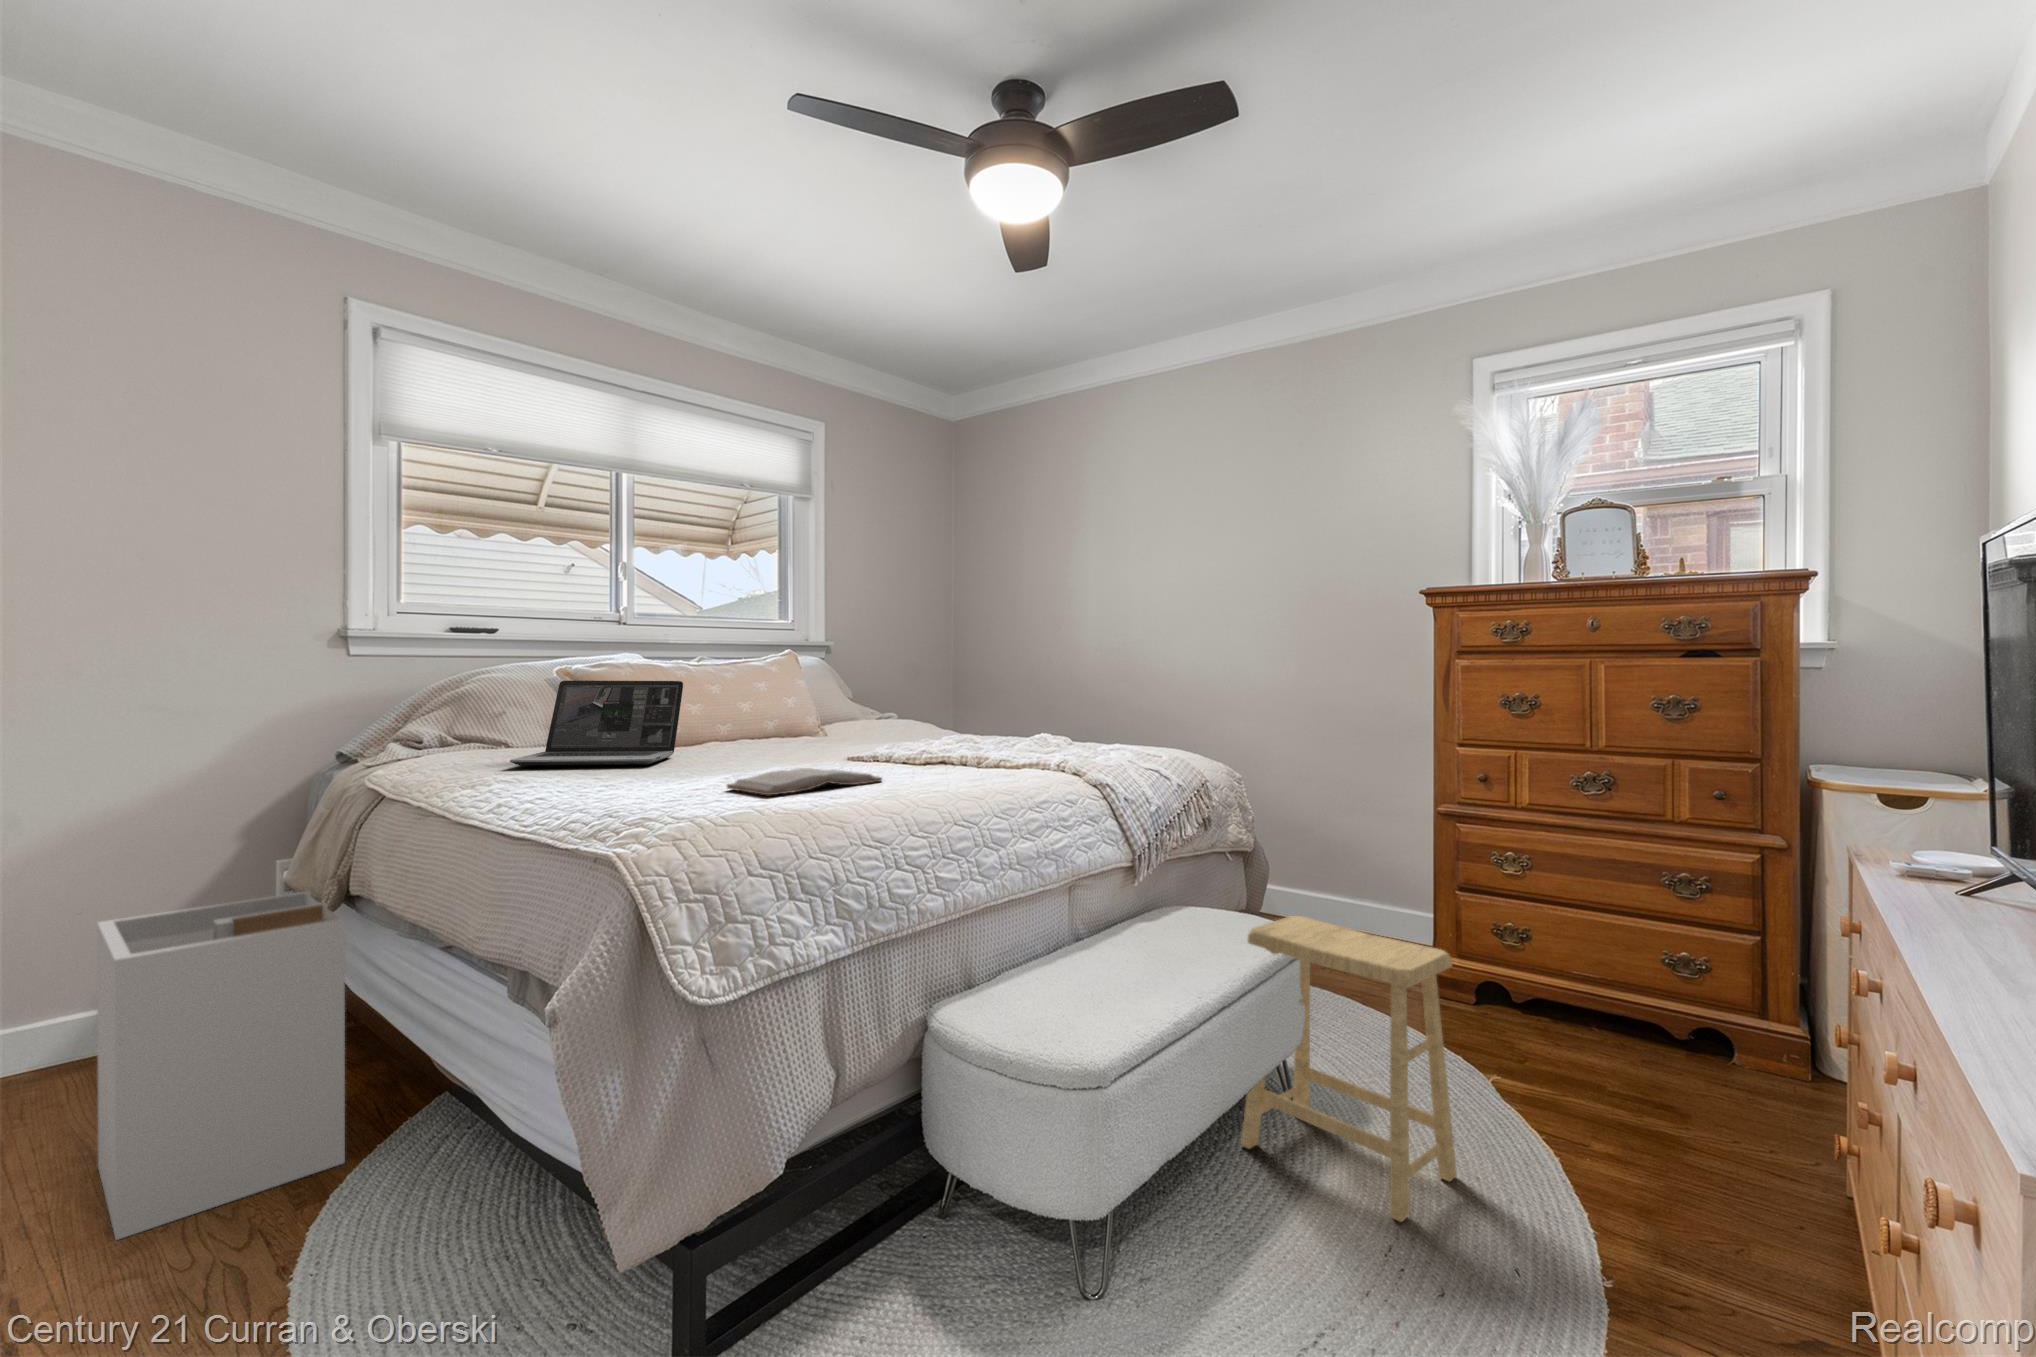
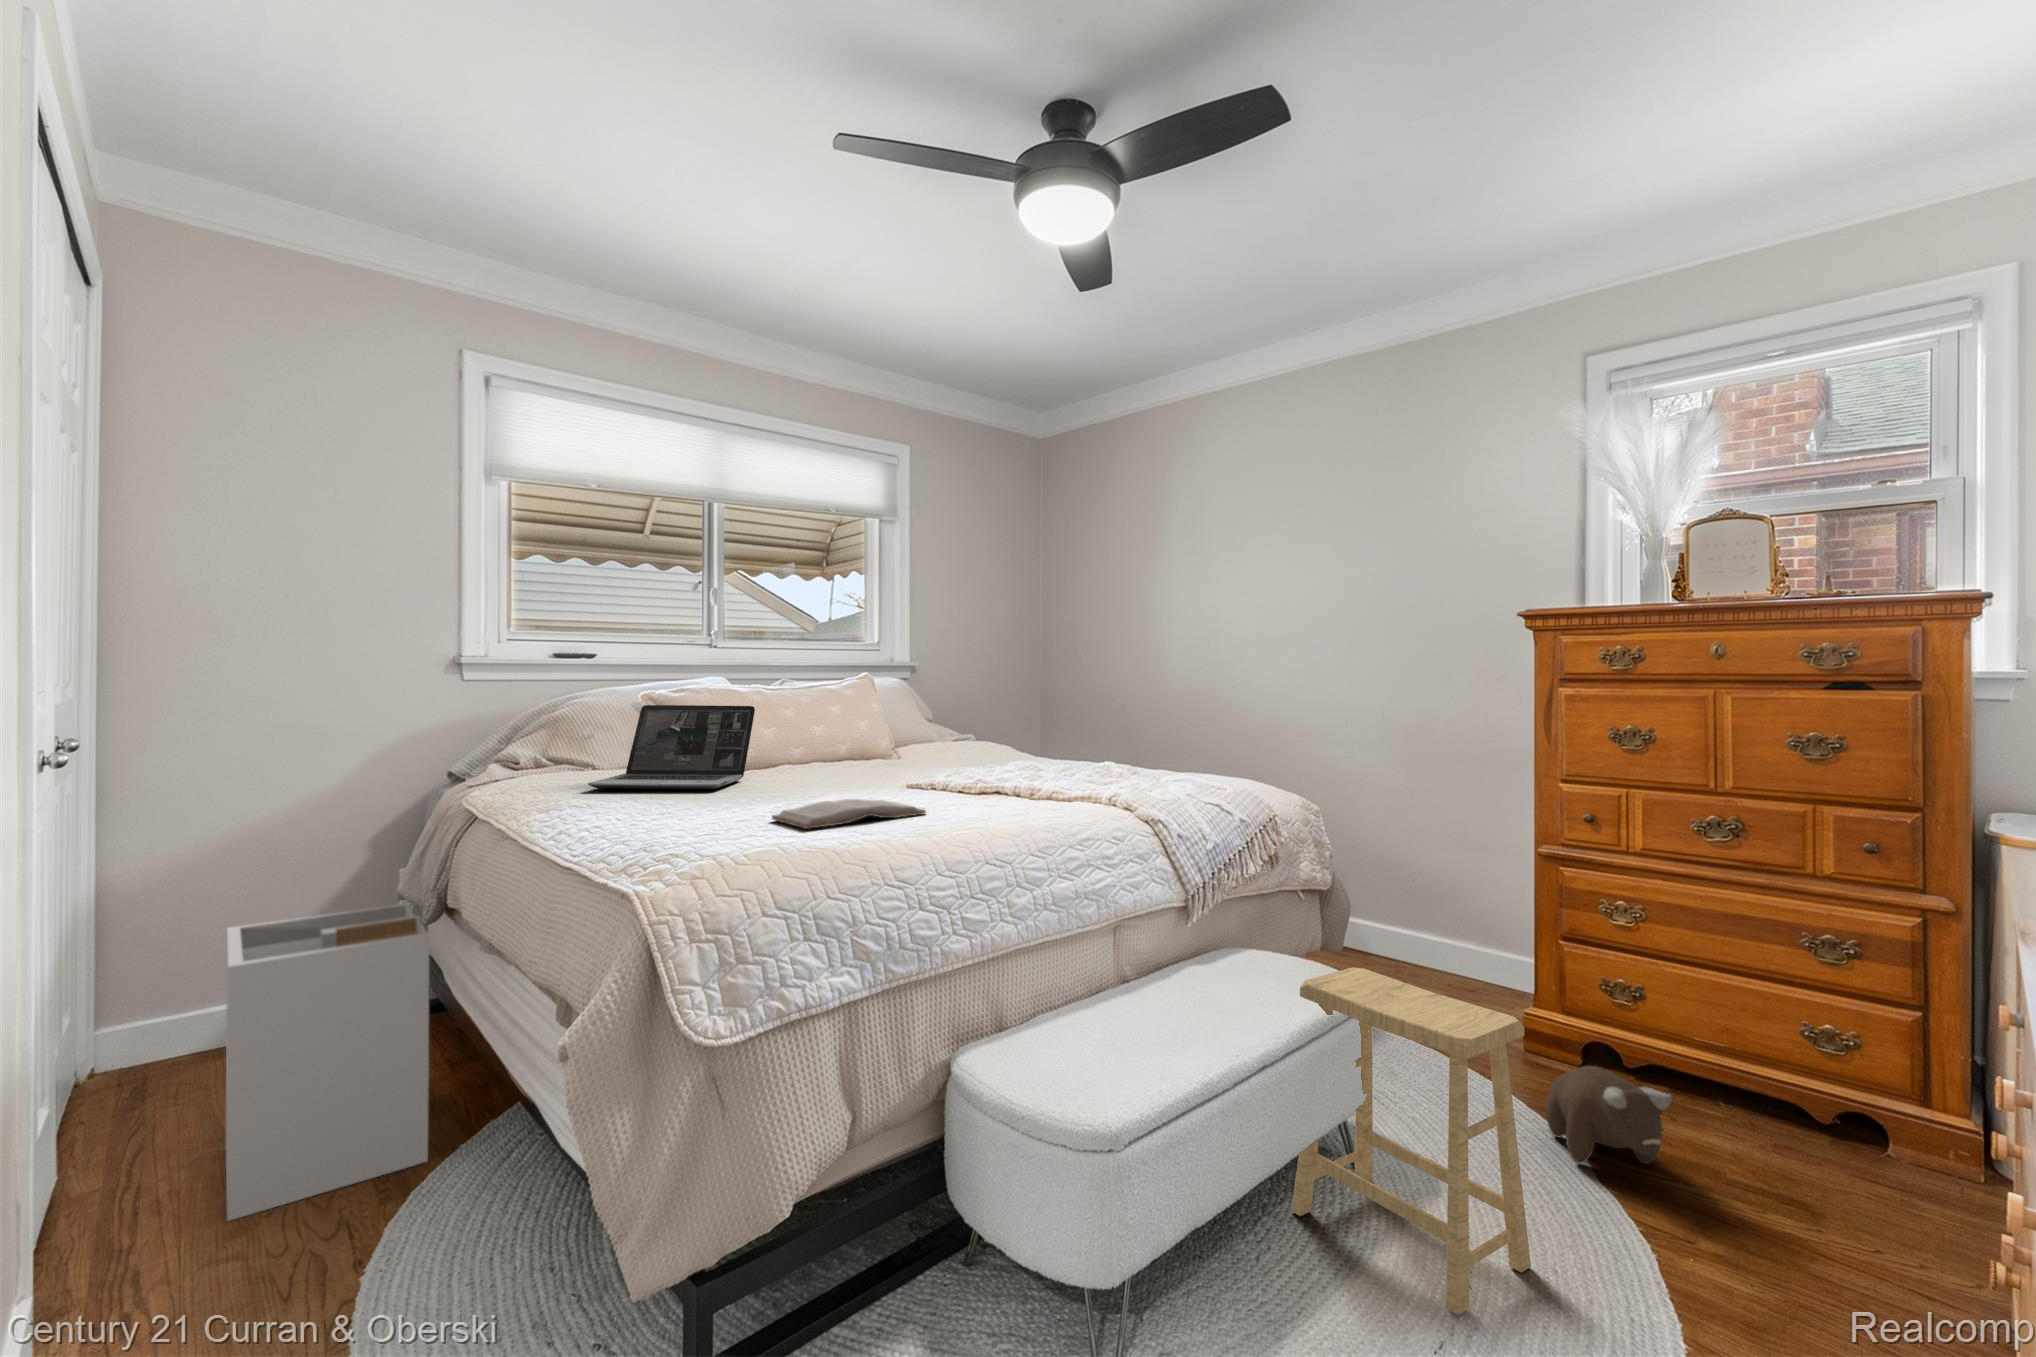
plush toy: none [1454,999,1565,1087] -> present [1546,1066,1672,1164]

